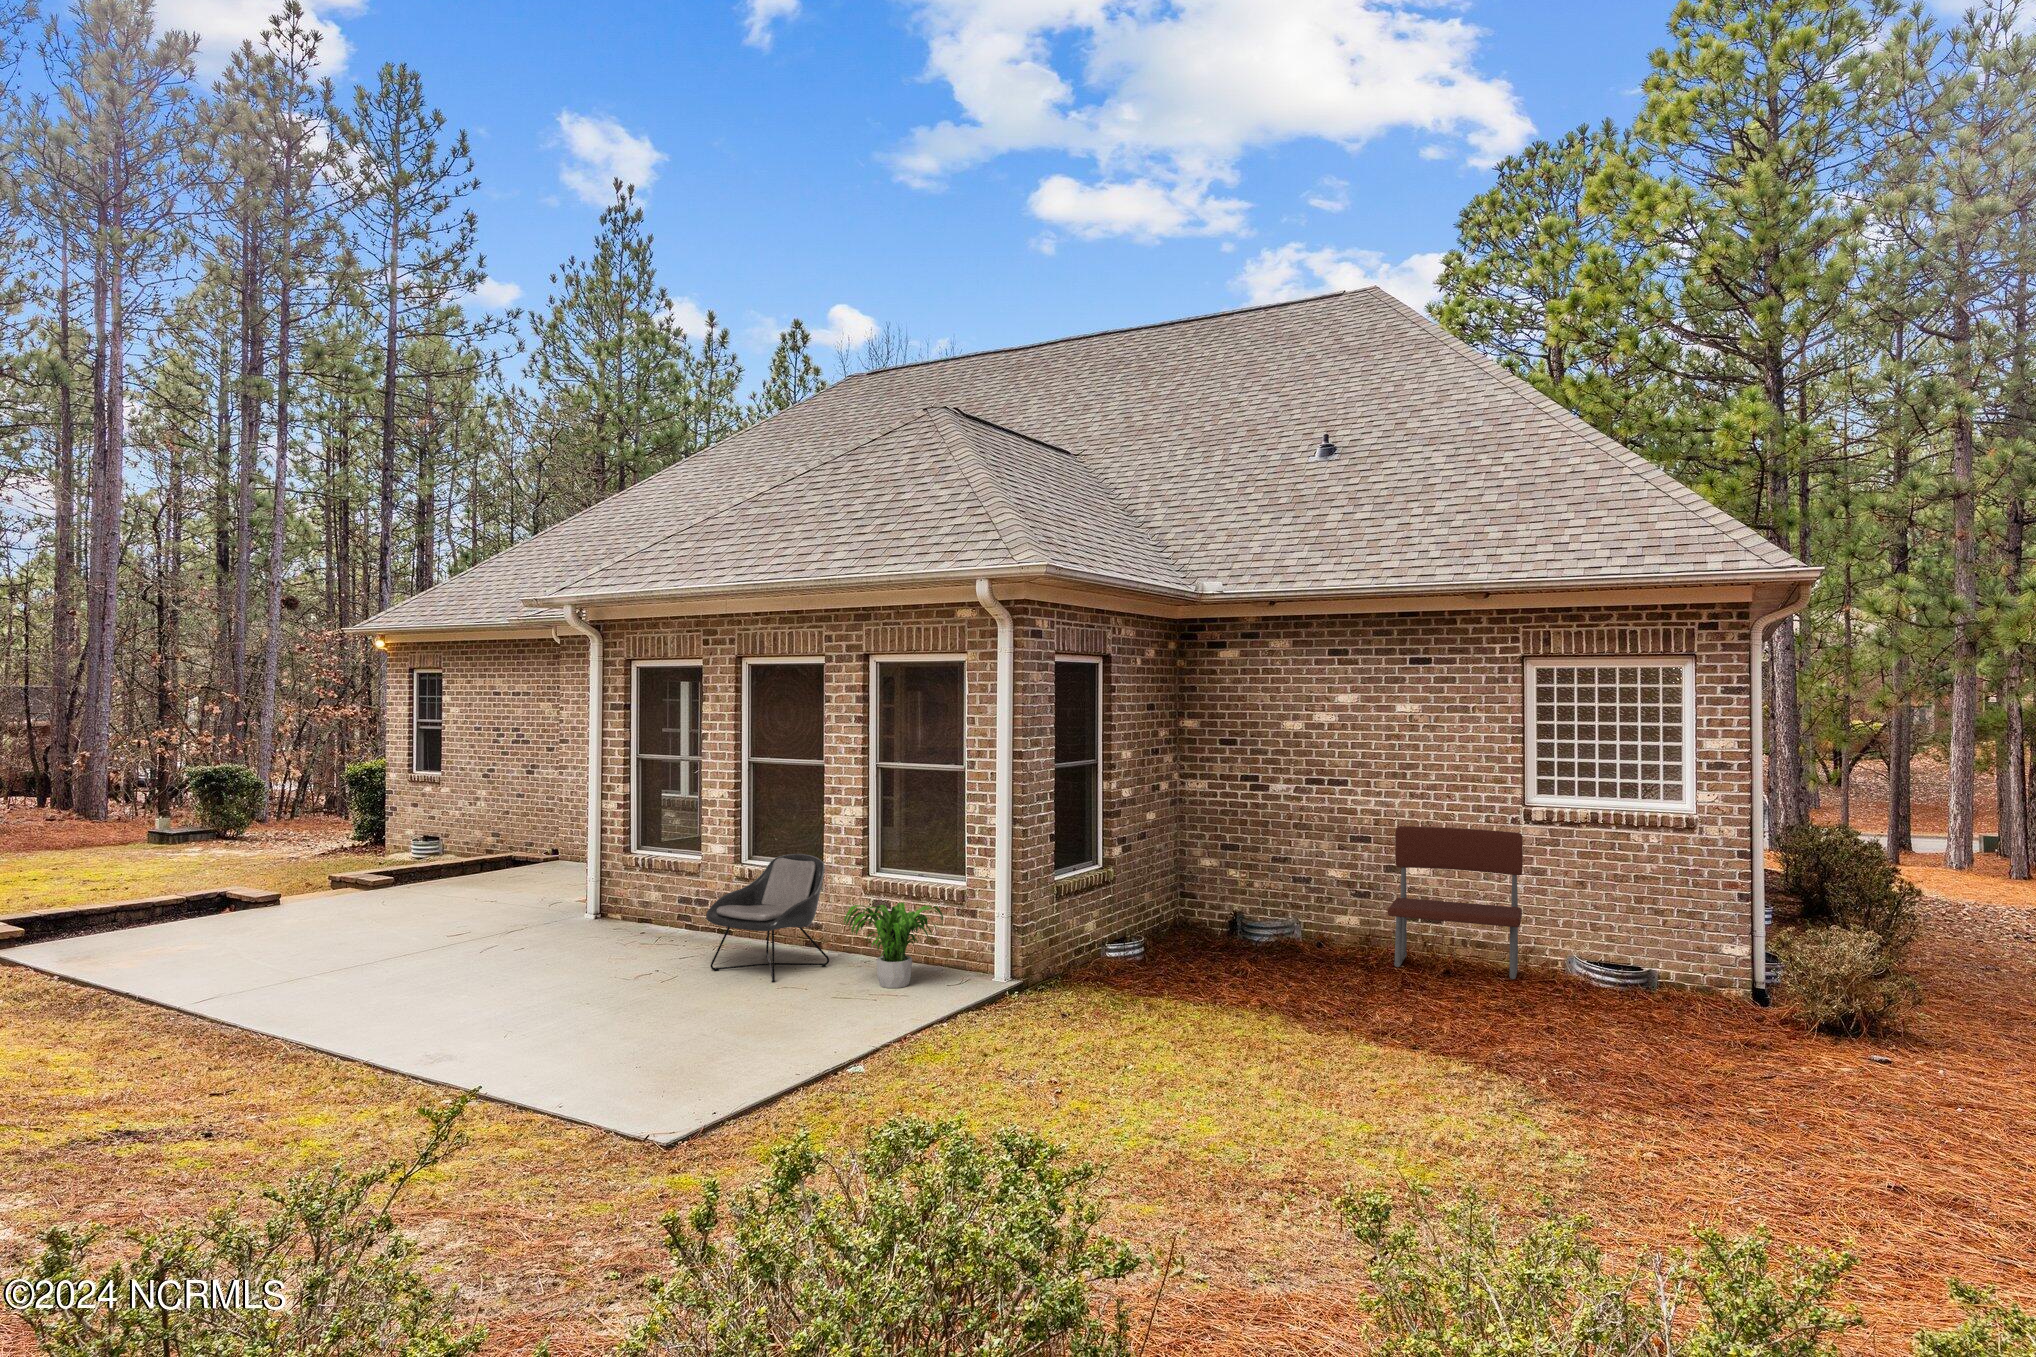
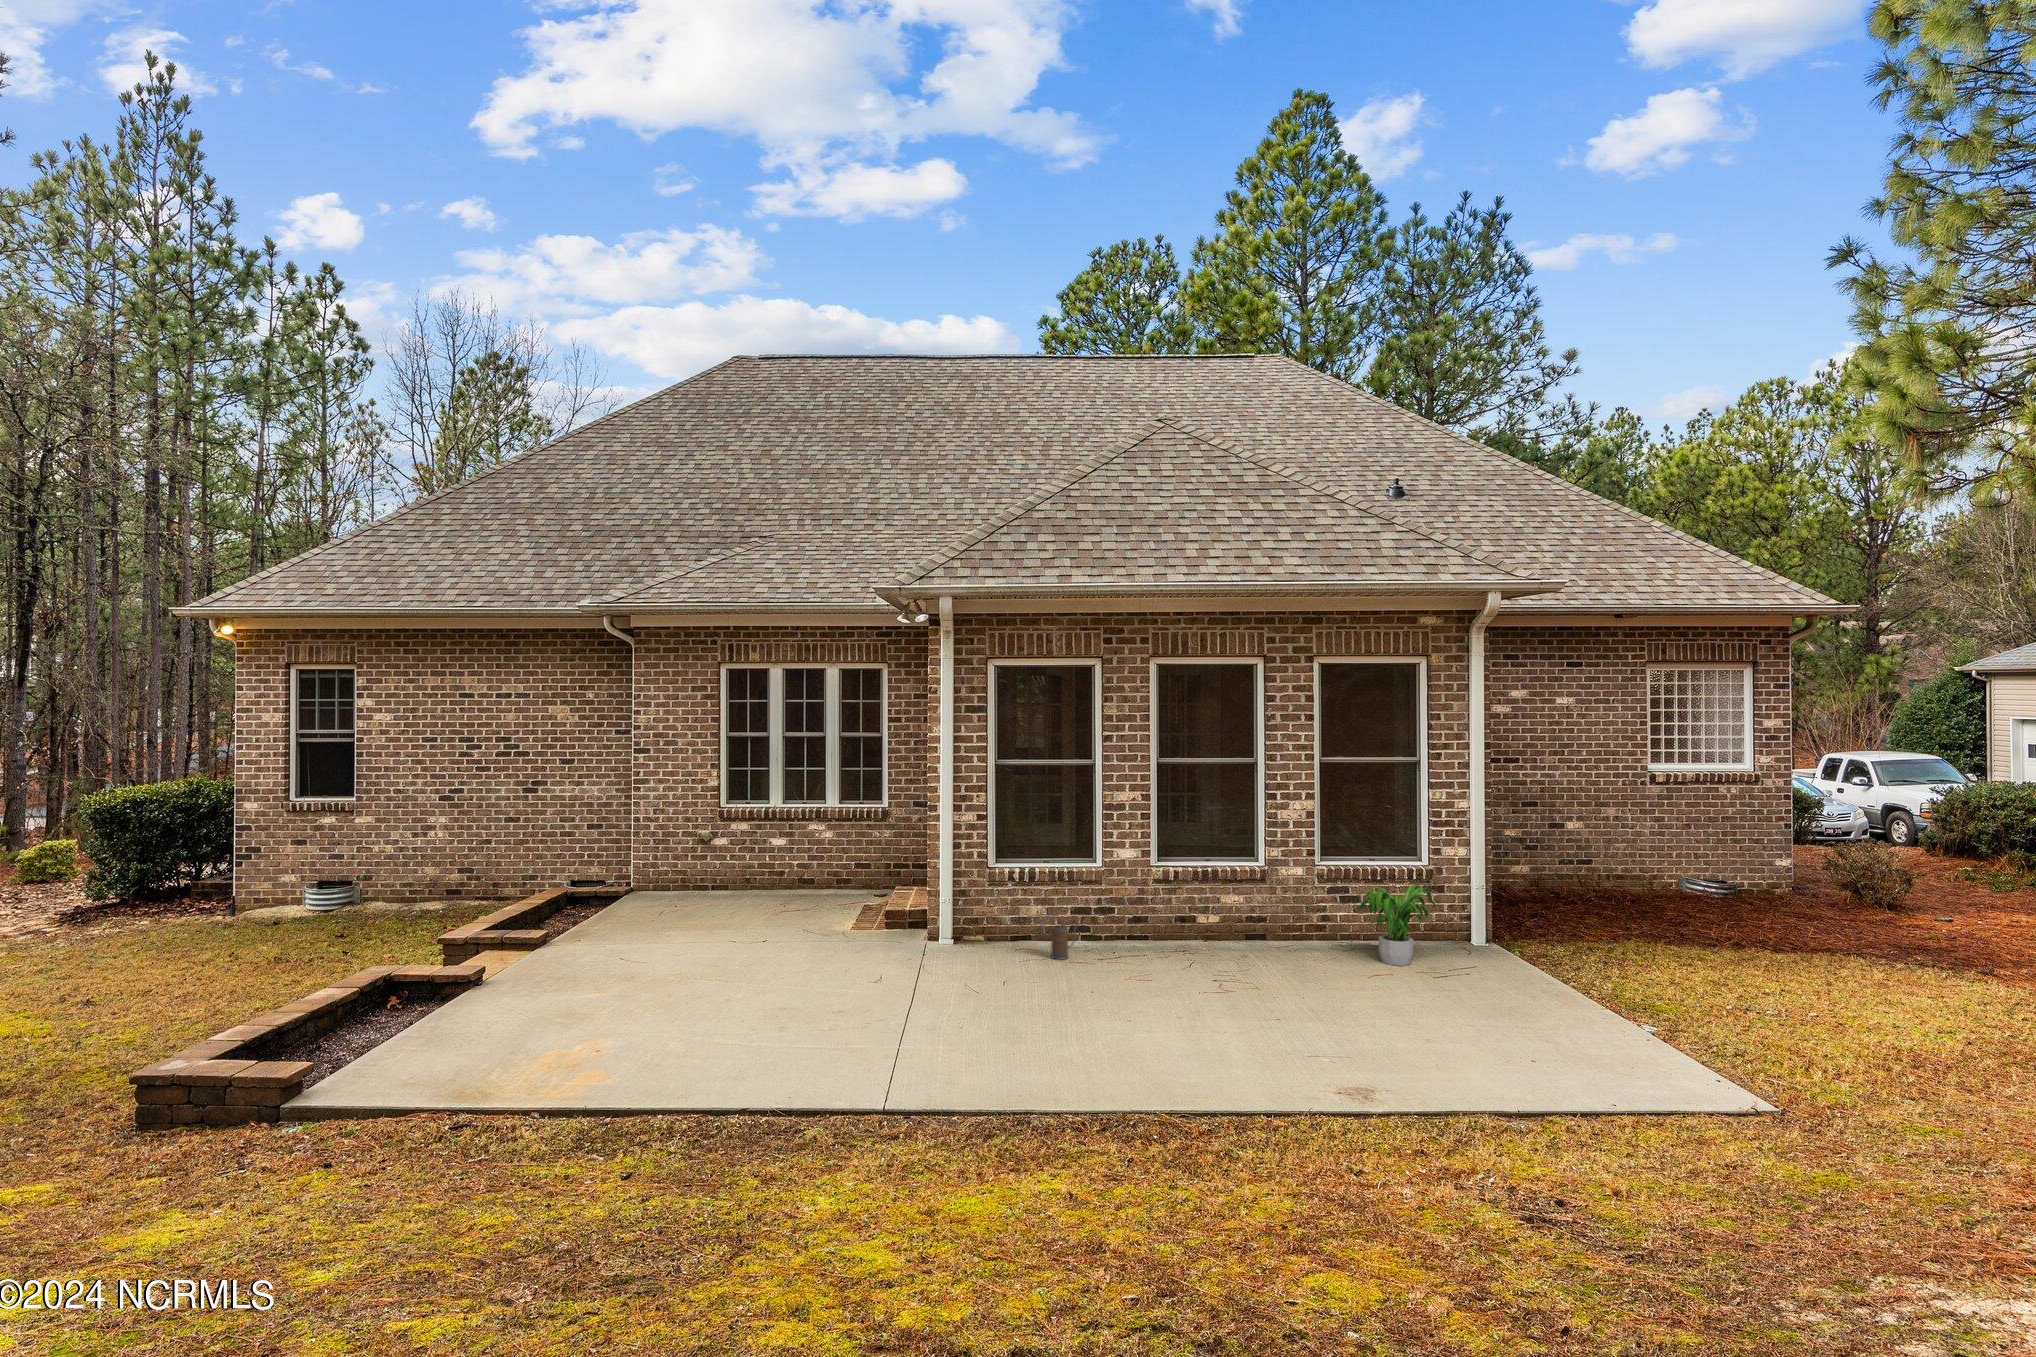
bench: present [1388,826,1523,979] -> none [1568,791,1690,900]
lounge chair: present [706,854,829,982] -> none [1212,851,1320,976]
watering can: none [637,899,664,941] -> present [1041,914,1078,960]

